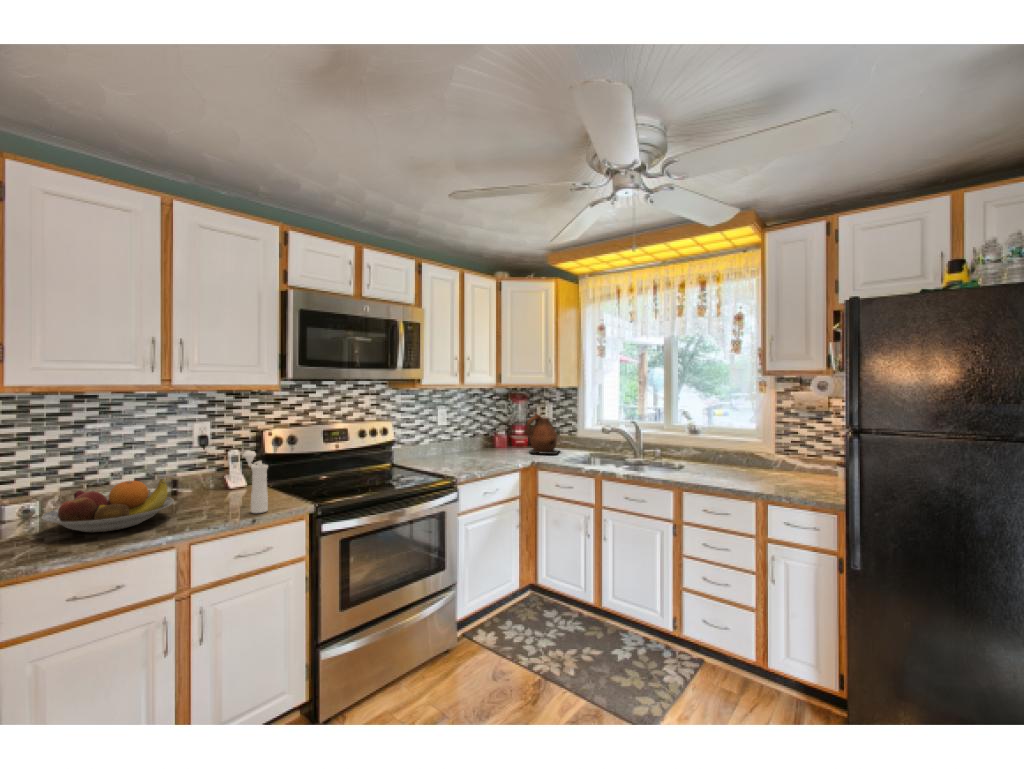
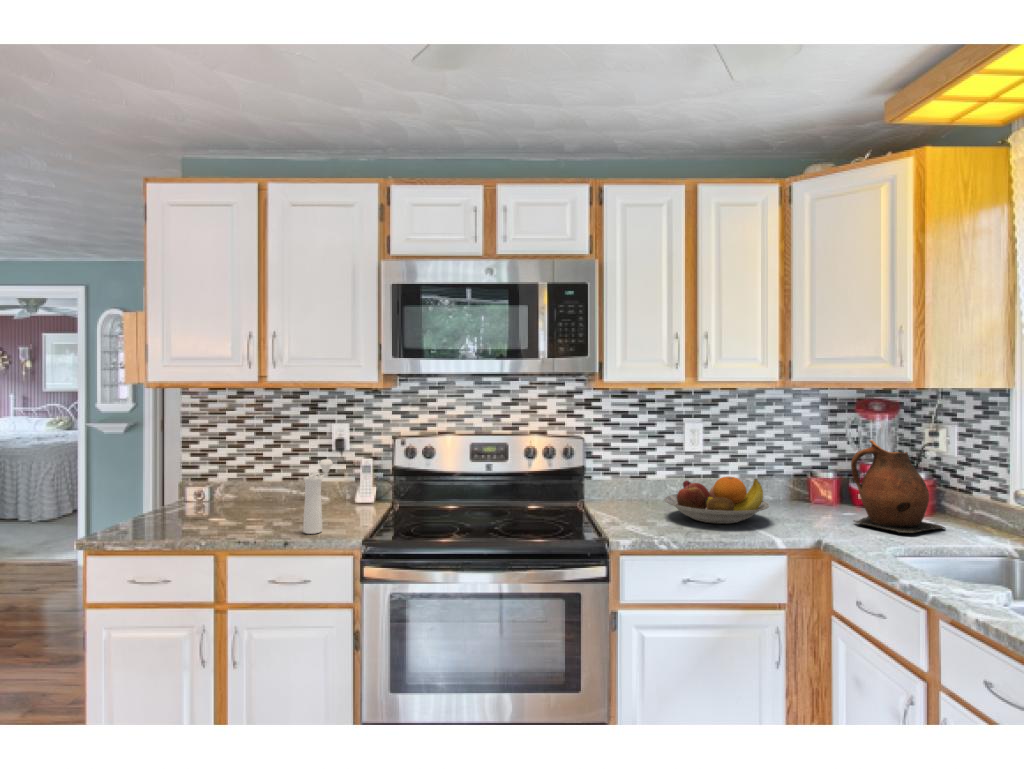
fruit bowl: present [42,479,174,532] -> present [665,477,769,524]

